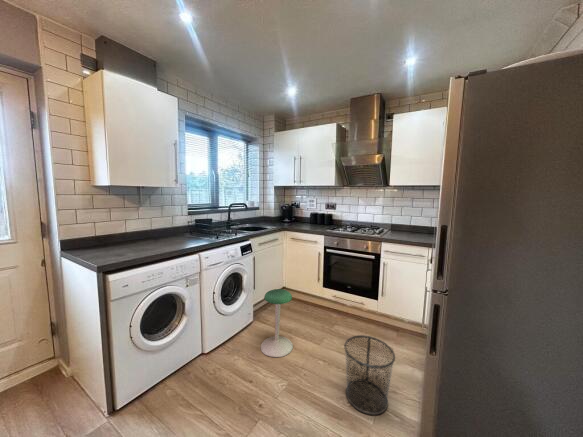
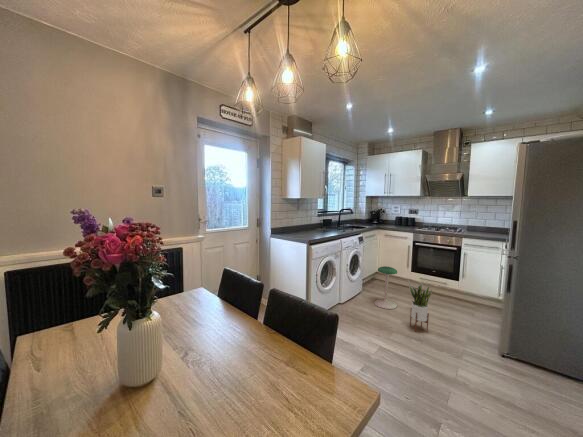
potted plant: none [291,324,327,415] -> present [409,282,432,332]
waste bin: present [344,335,395,415] -> none [441,294,478,337]

